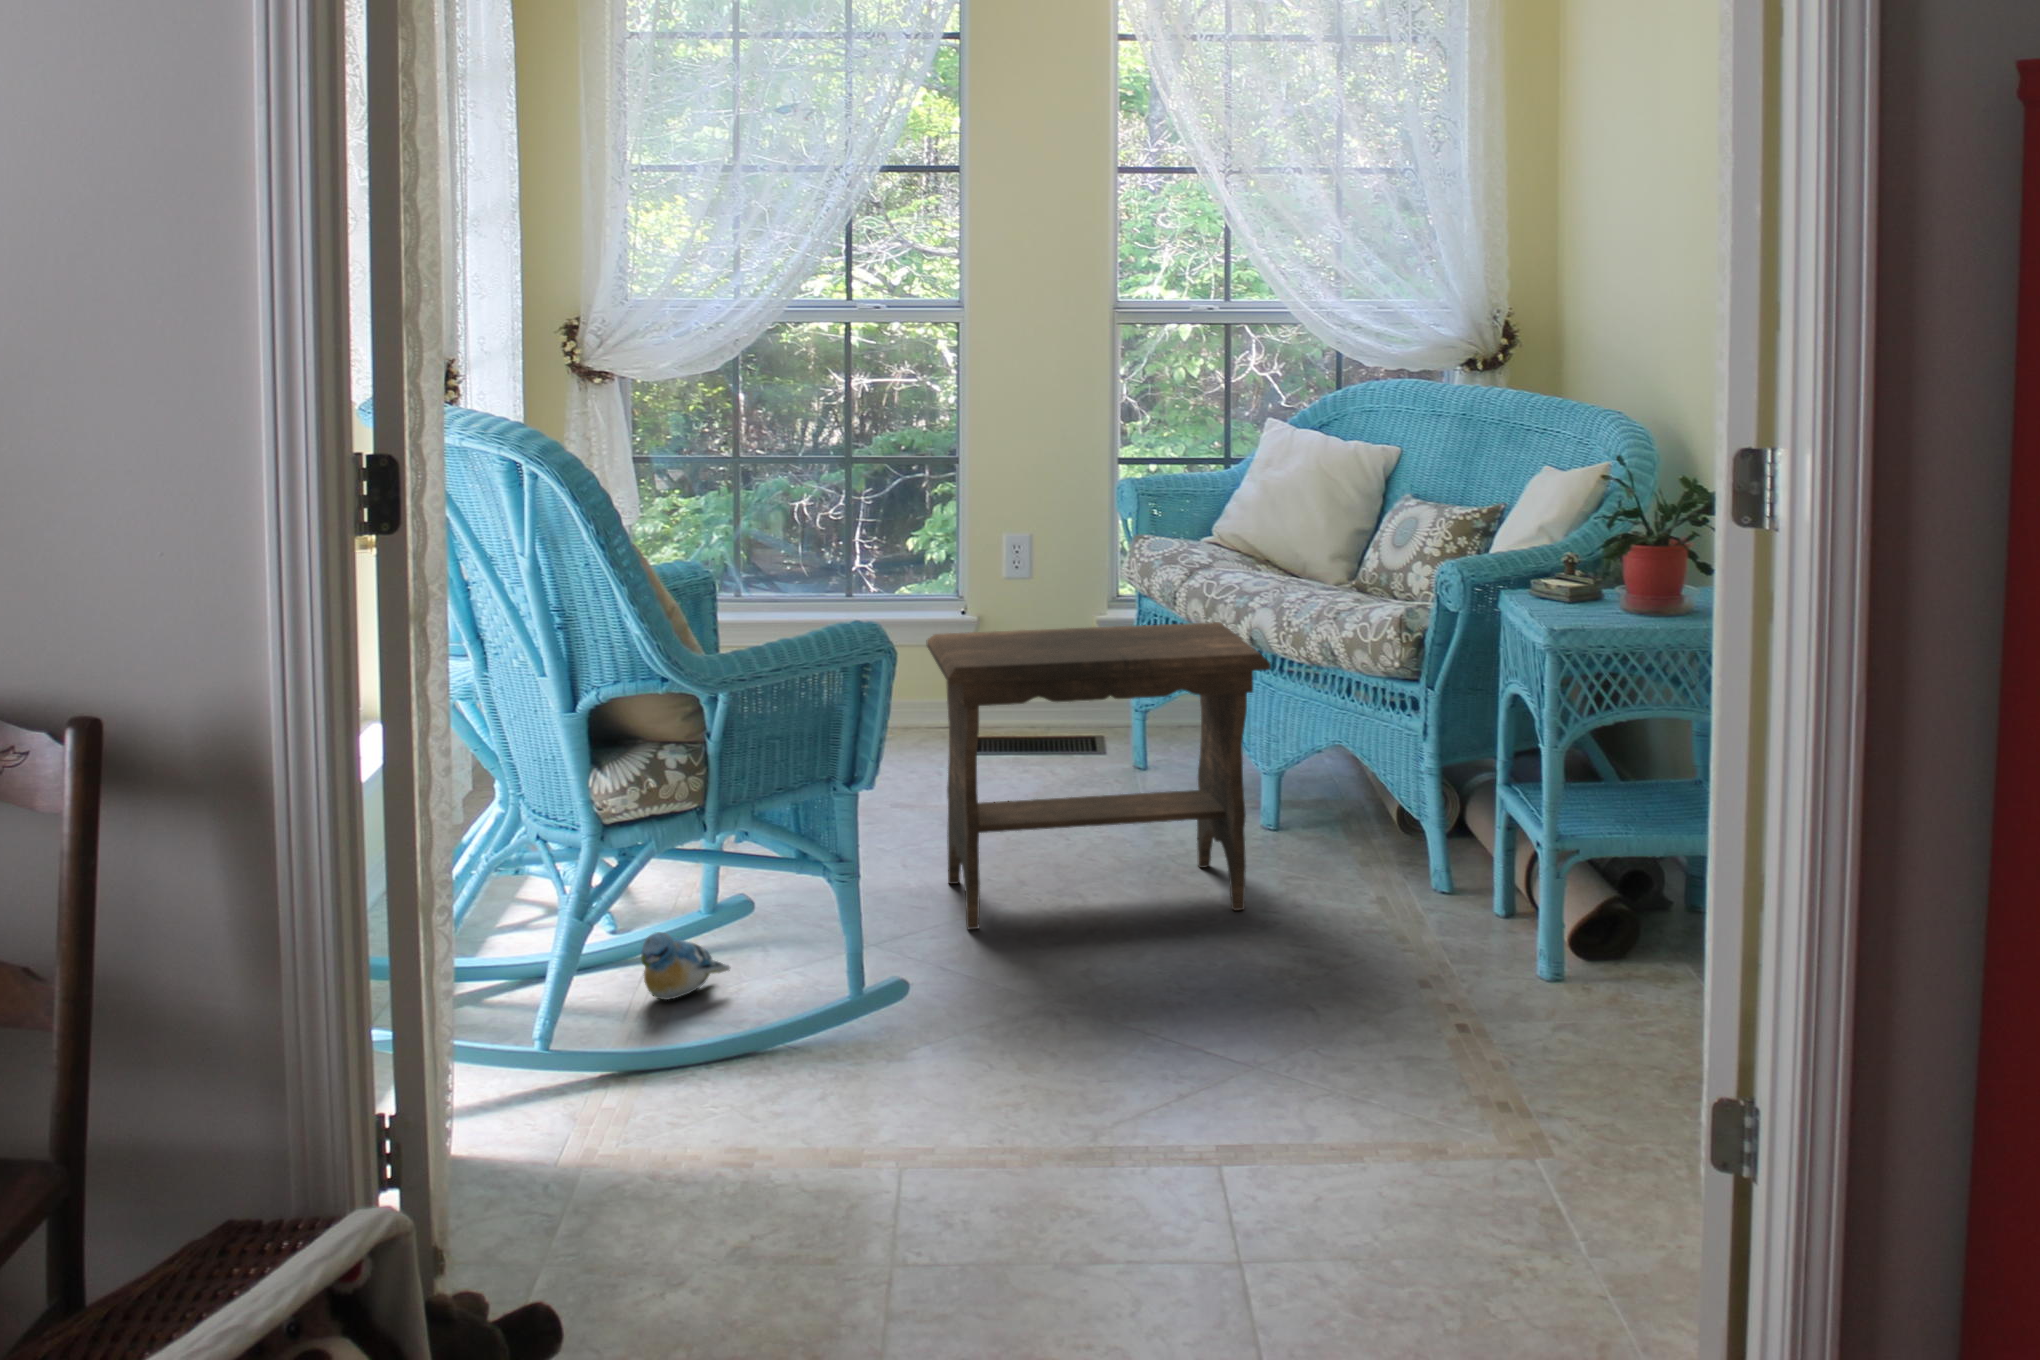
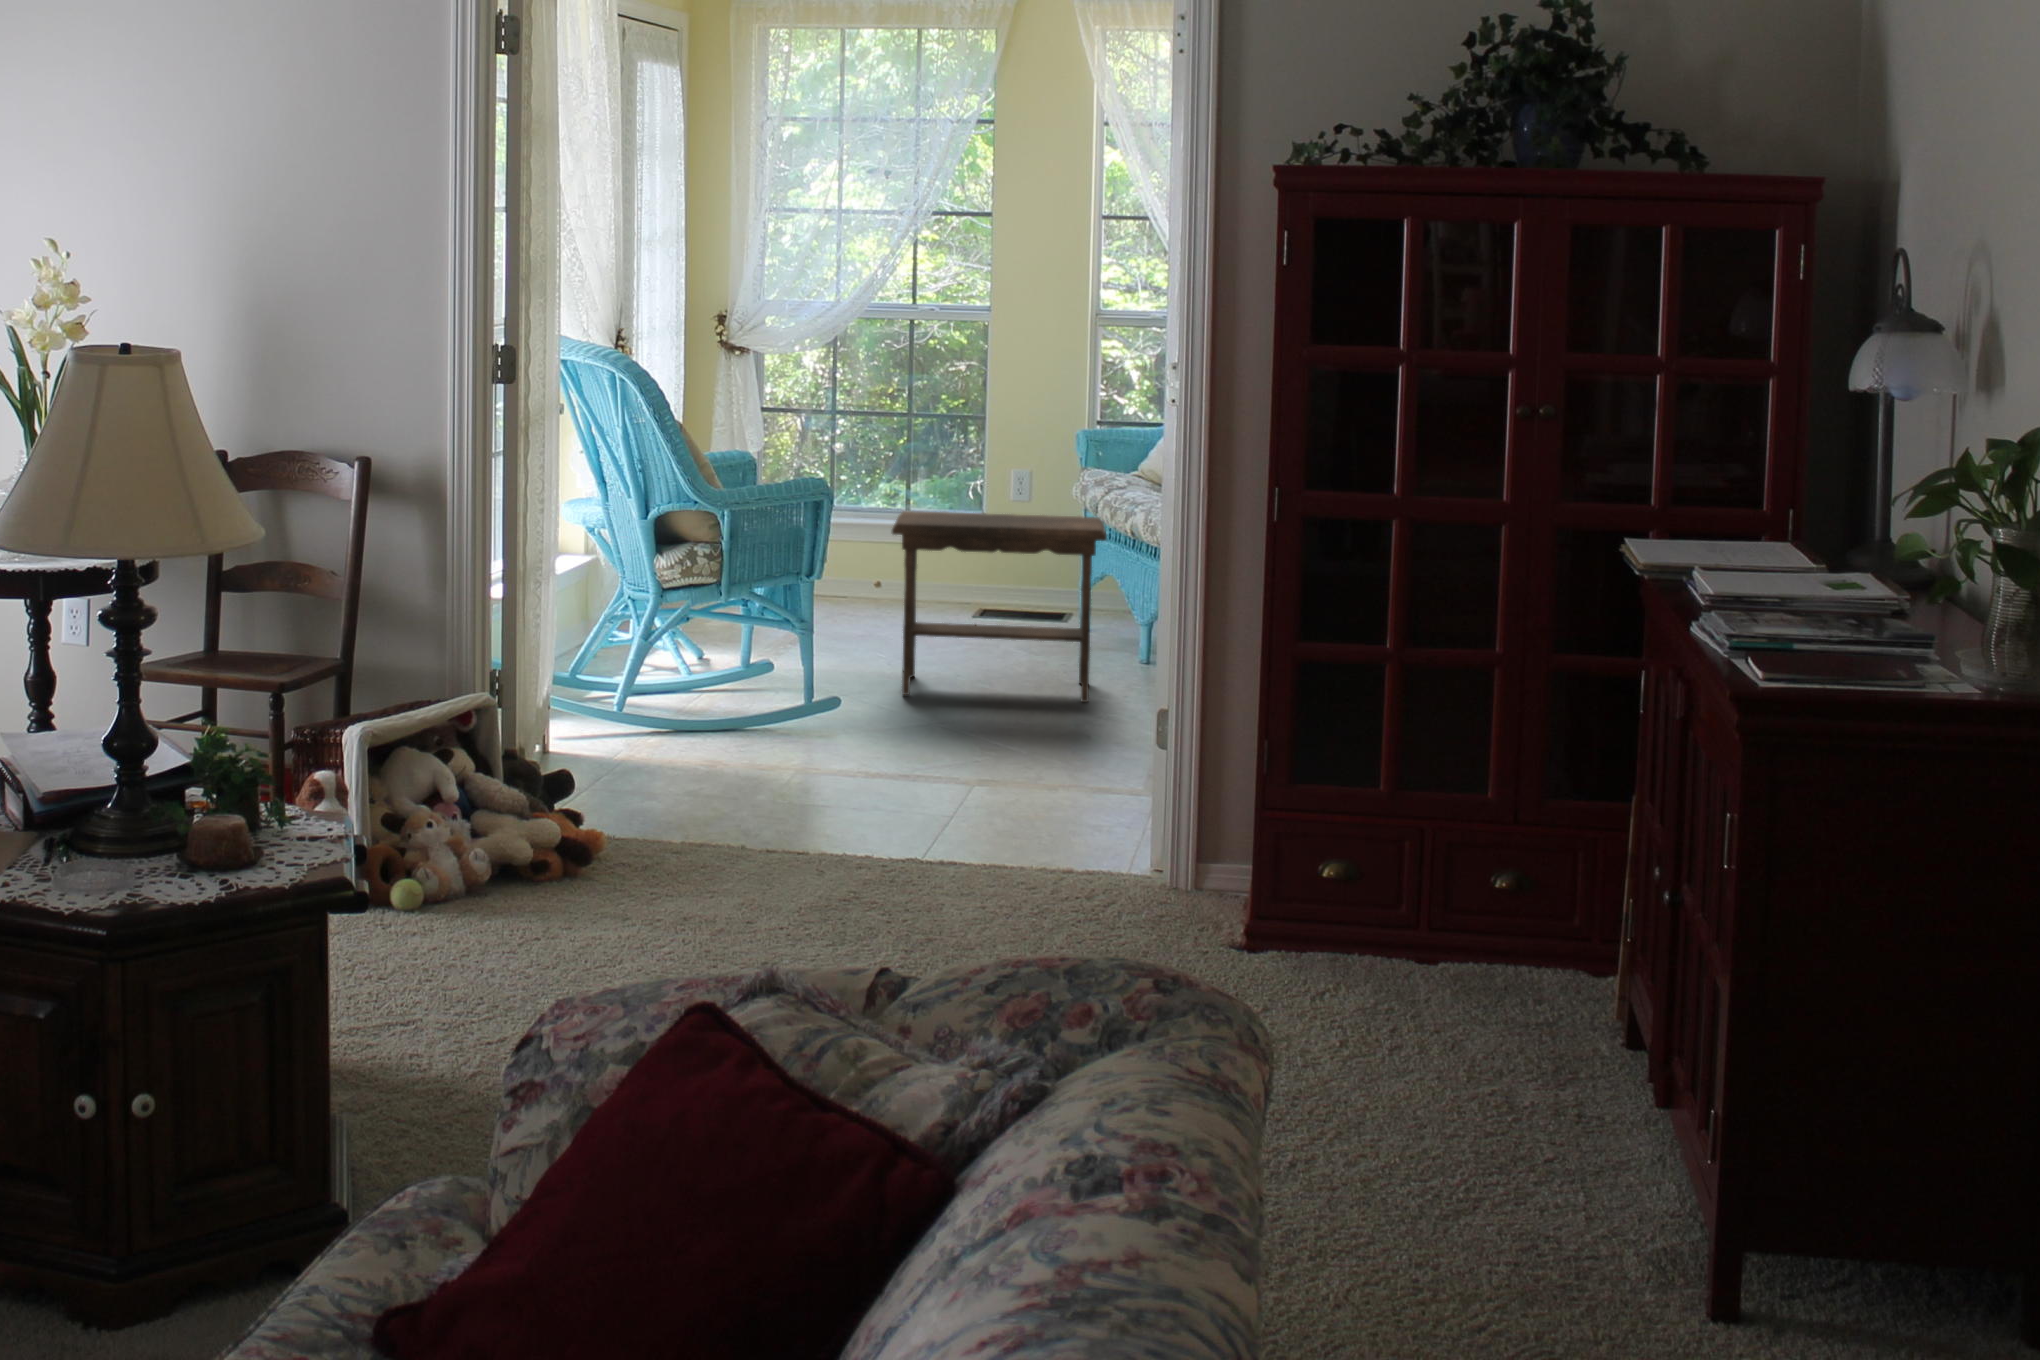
plush toy: present [641,932,730,1000] -> none [687,663,742,705]

